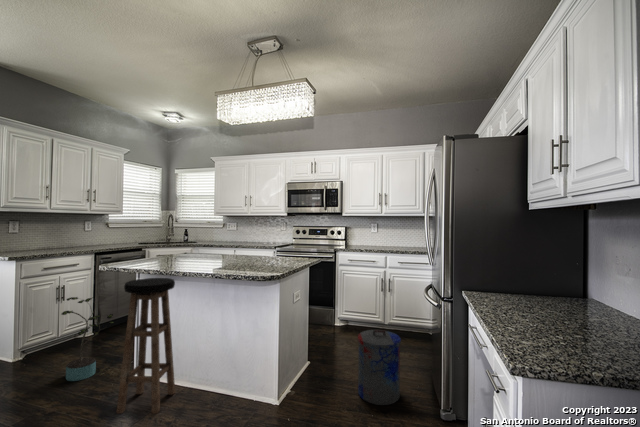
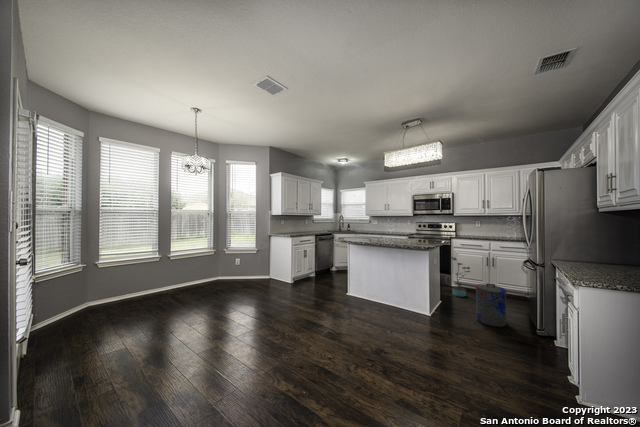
bar stool: present [117,278,175,414] -> none [349,247,371,310]
potted plant: present [62,297,114,381] -> present [451,257,470,297]

